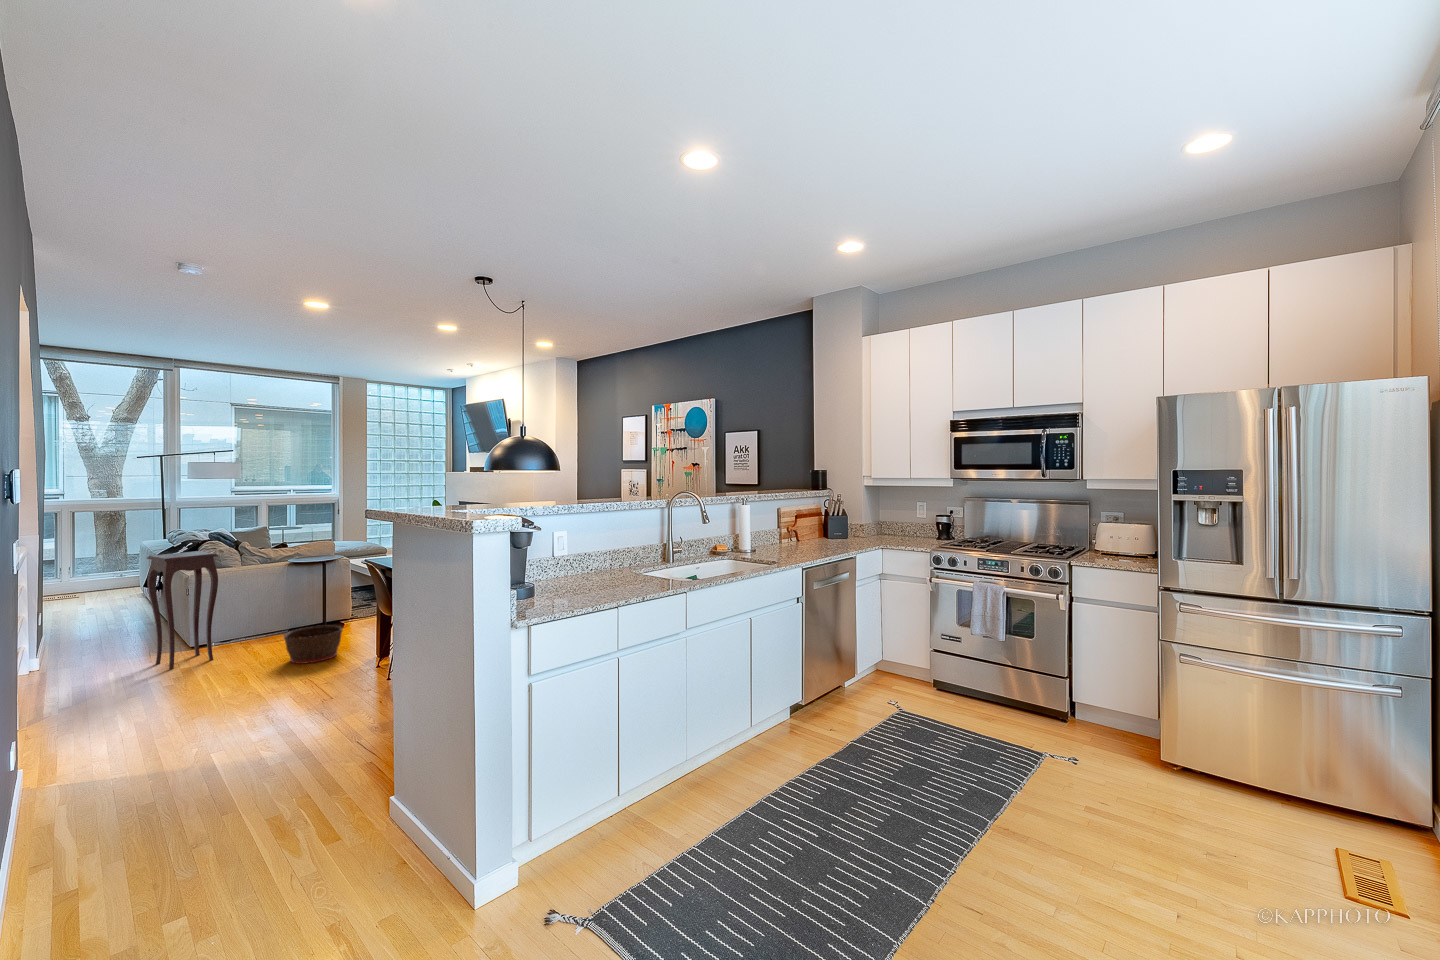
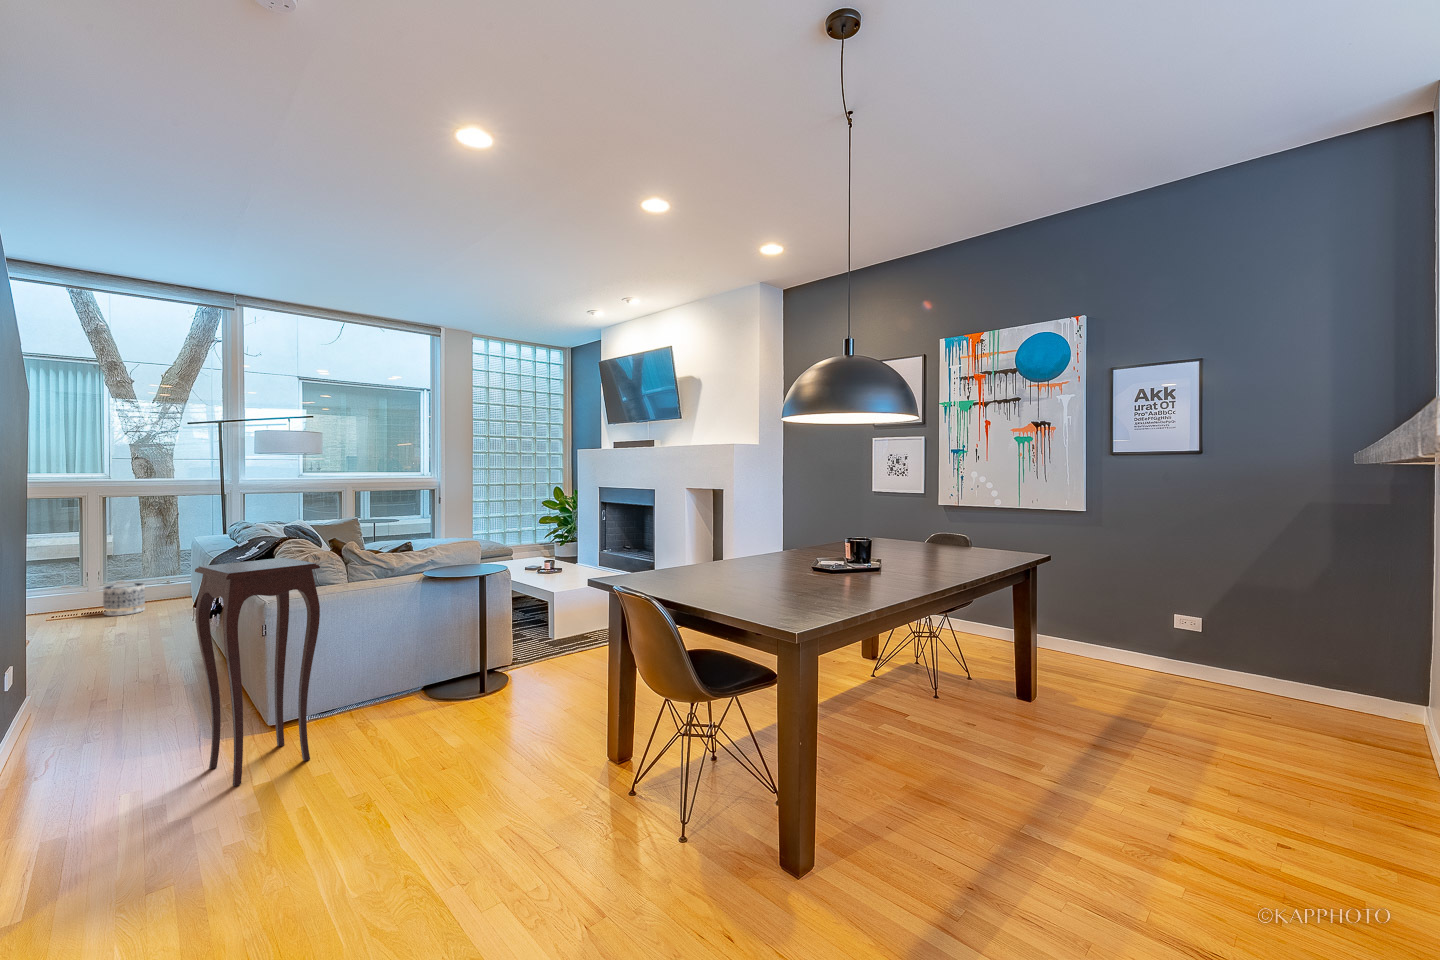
planter: none [73,574,104,597] -> present [103,583,145,616]
basket: present [284,625,343,664] -> none [439,694,537,777]

